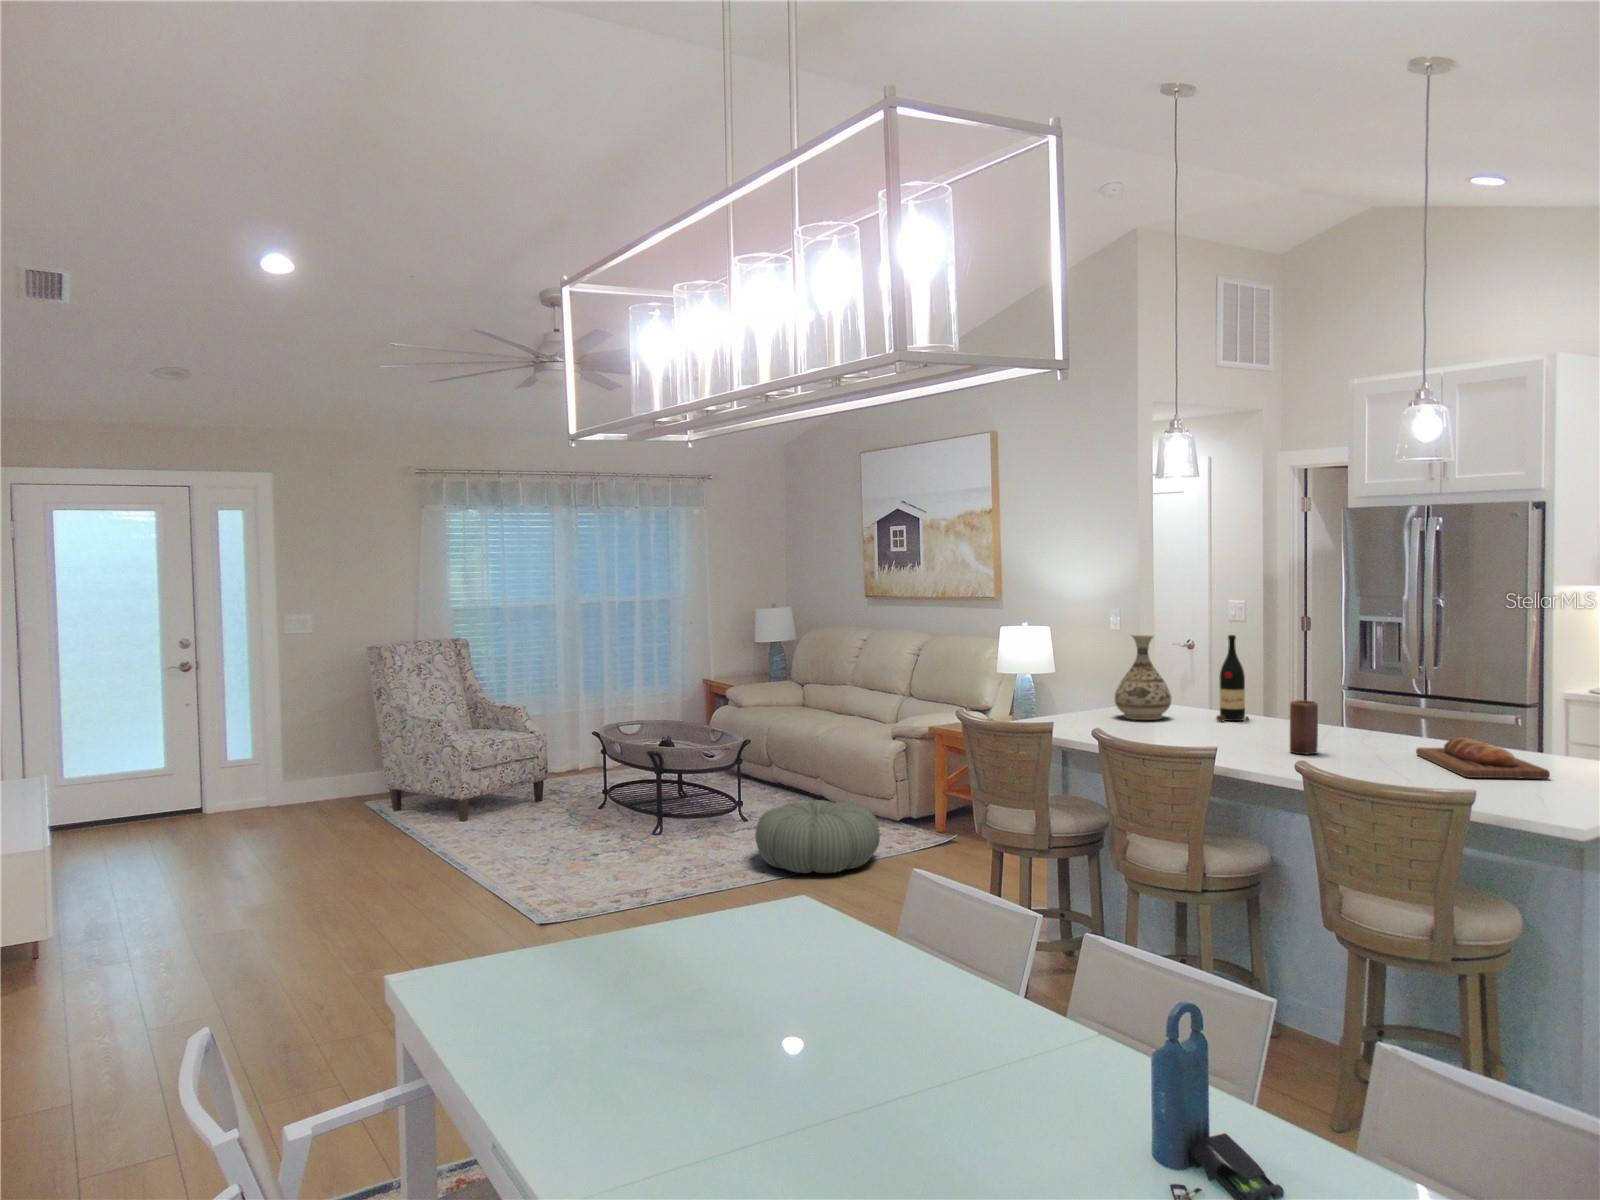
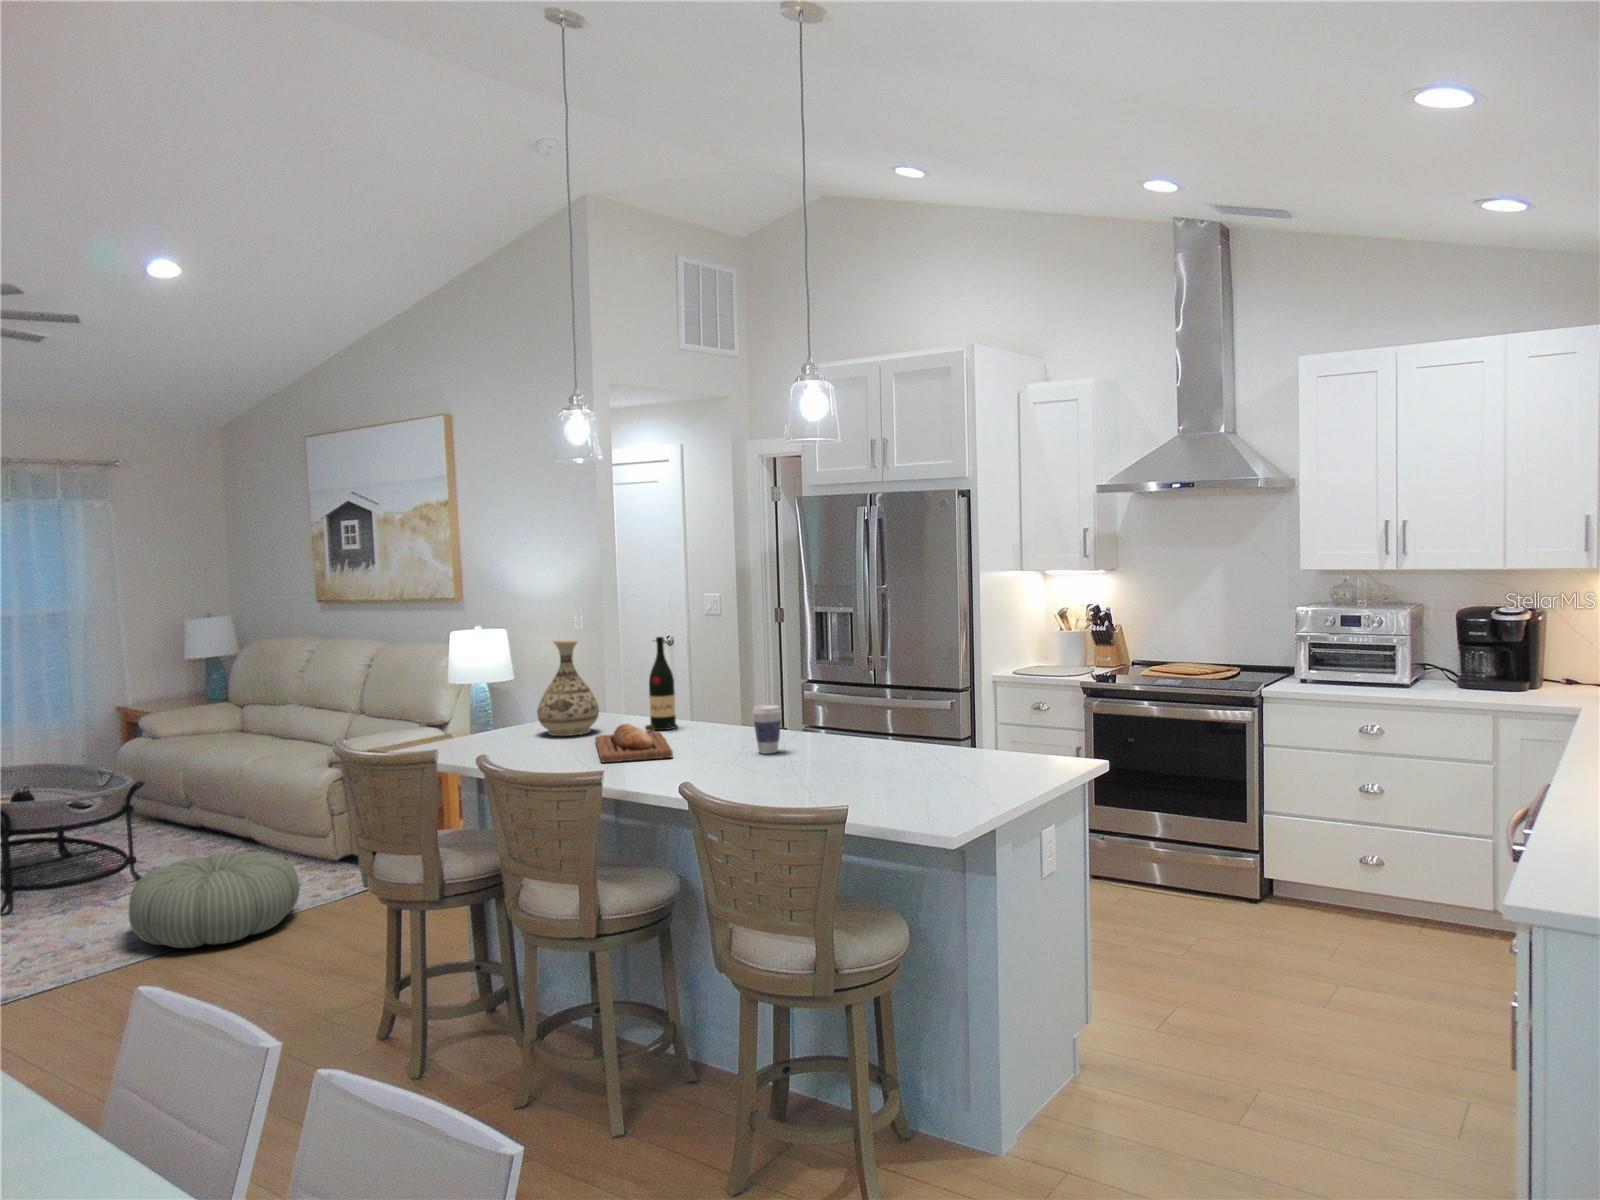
candle: present [1290,700,1318,754] -> none [697,708,725,767]
coffee cup: none [1340,702,1371,747] -> present [752,705,781,754]
bread loaf: present [1416,737,1550,779] -> present [595,724,673,762]

